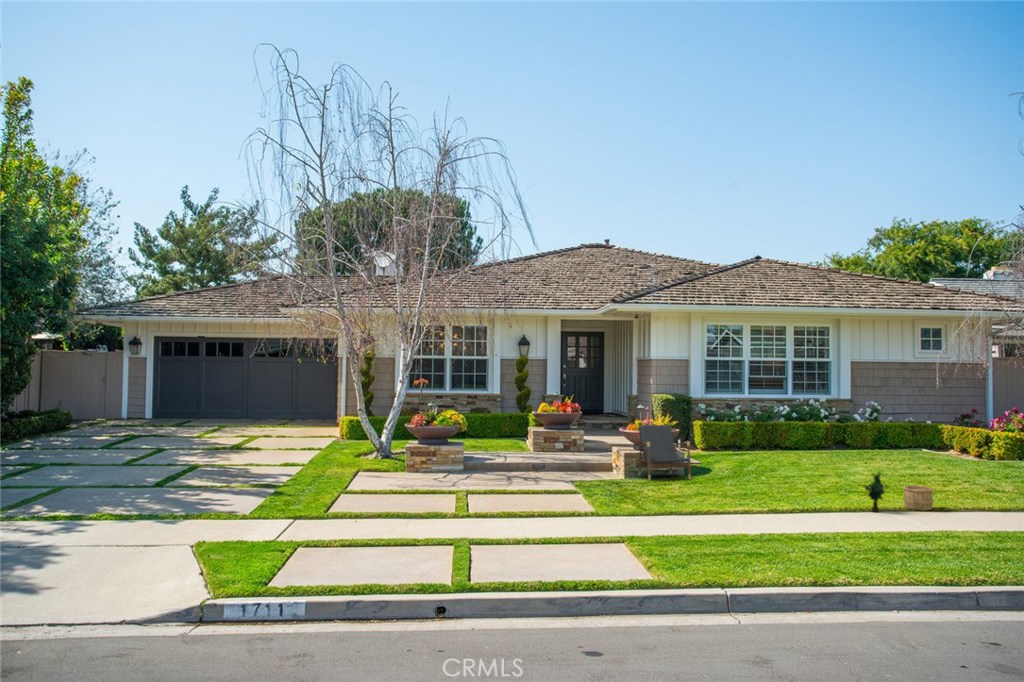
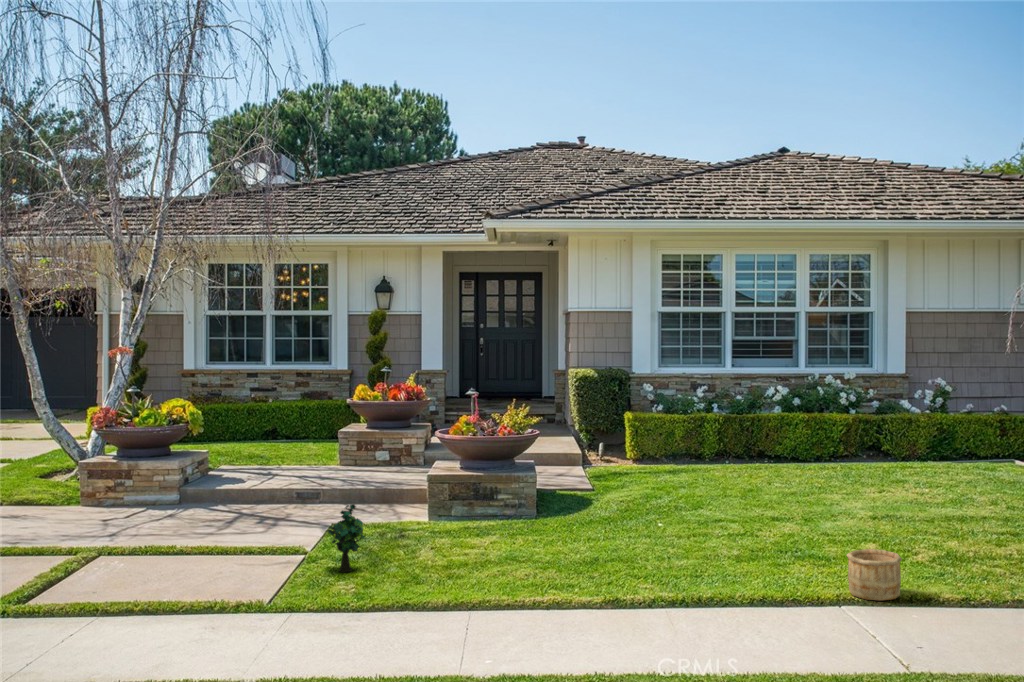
lounge chair: present [639,425,691,481] -> none [445,427,526,527]
decorative plant: present [864,473,887,512] -> present [327,504,365,572]

